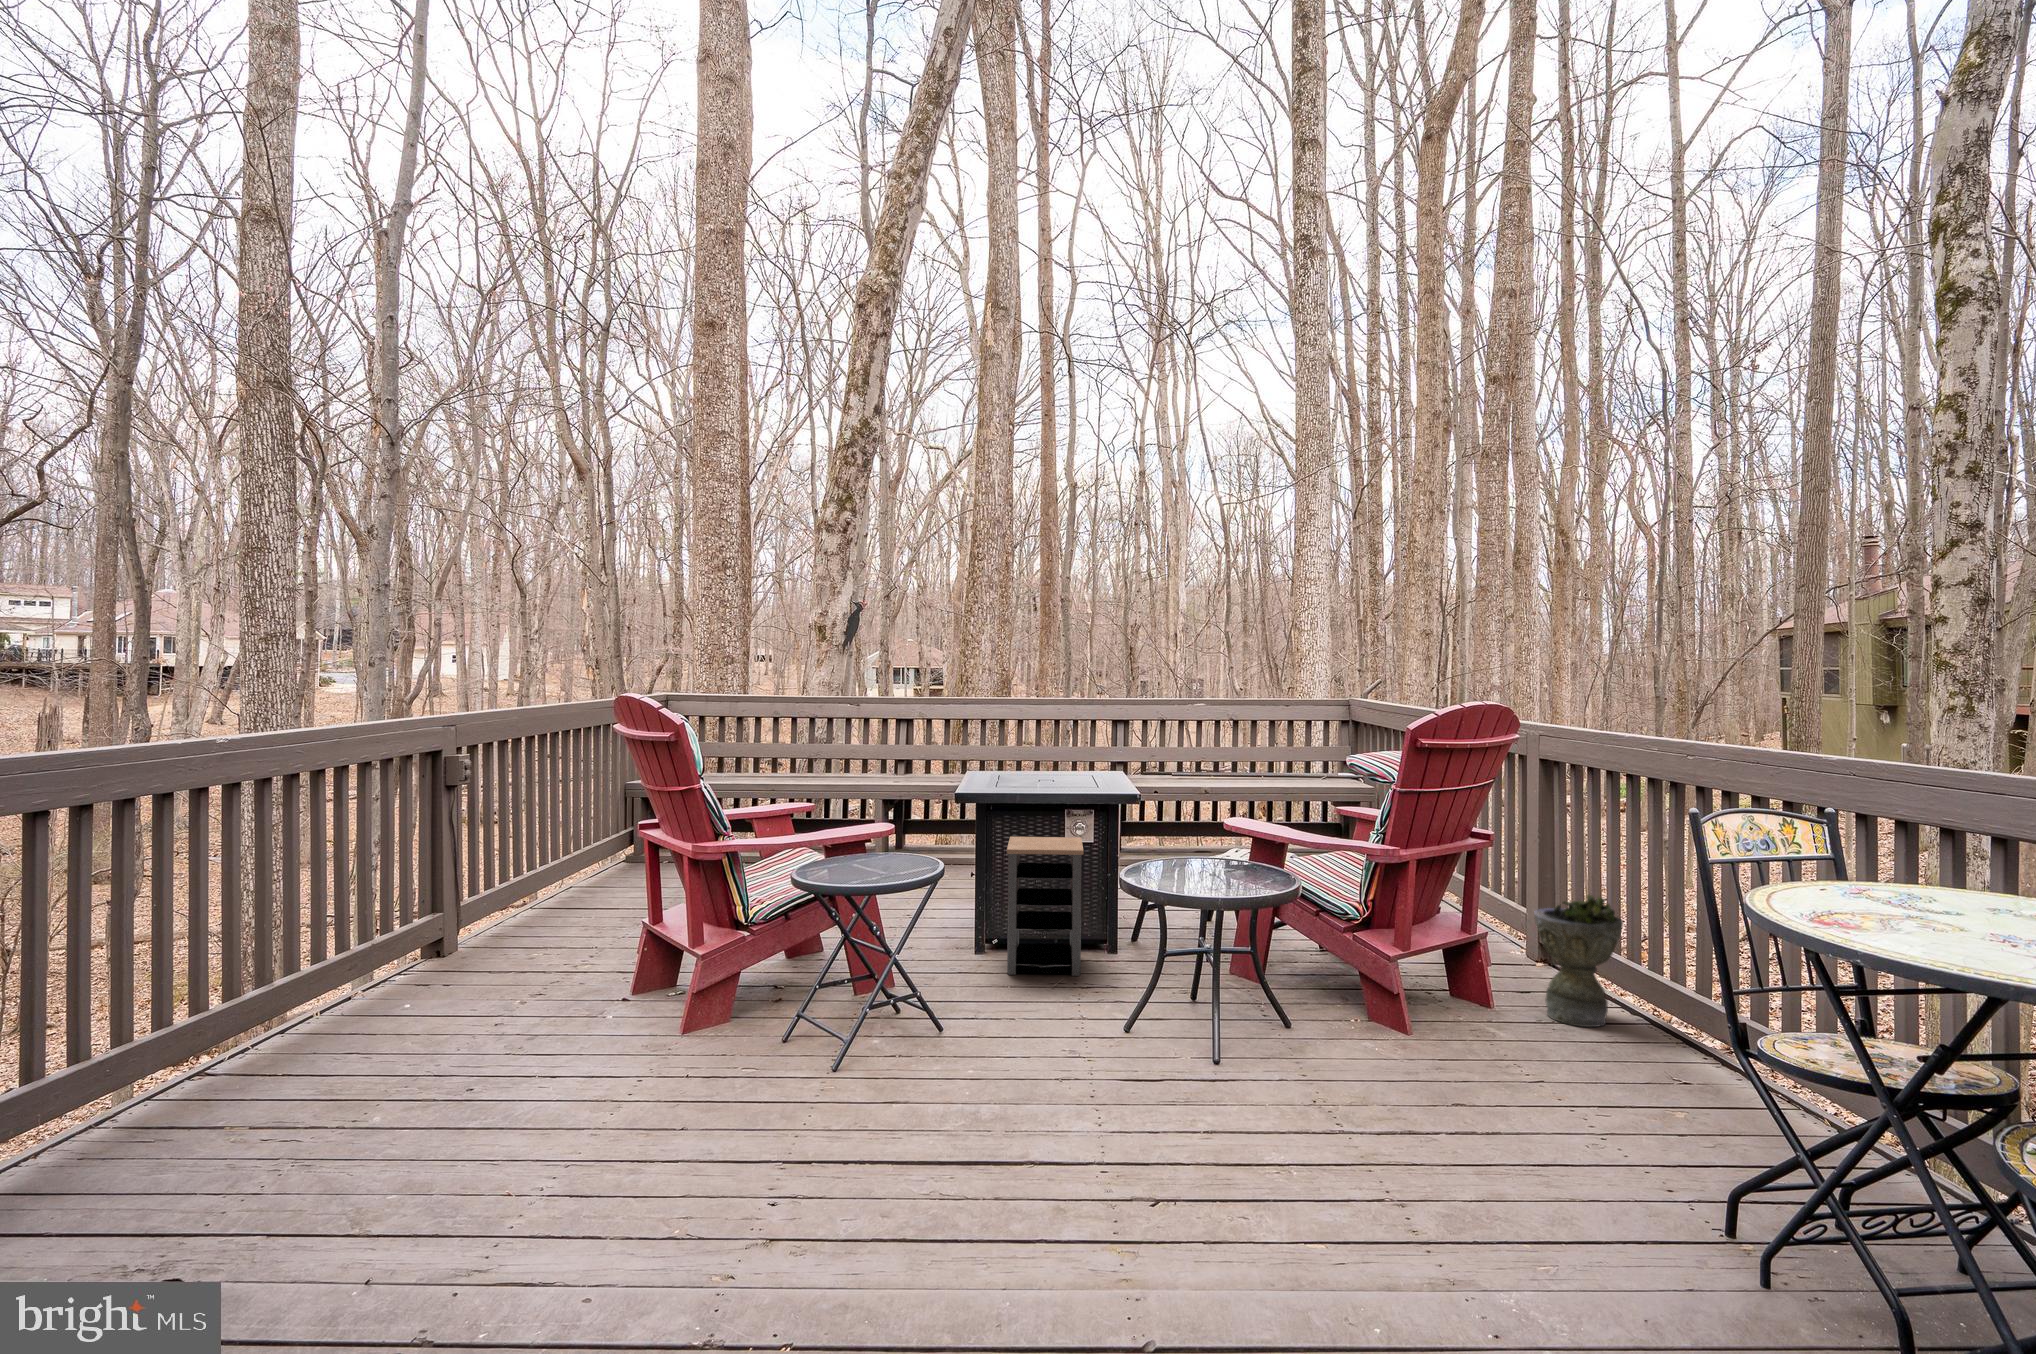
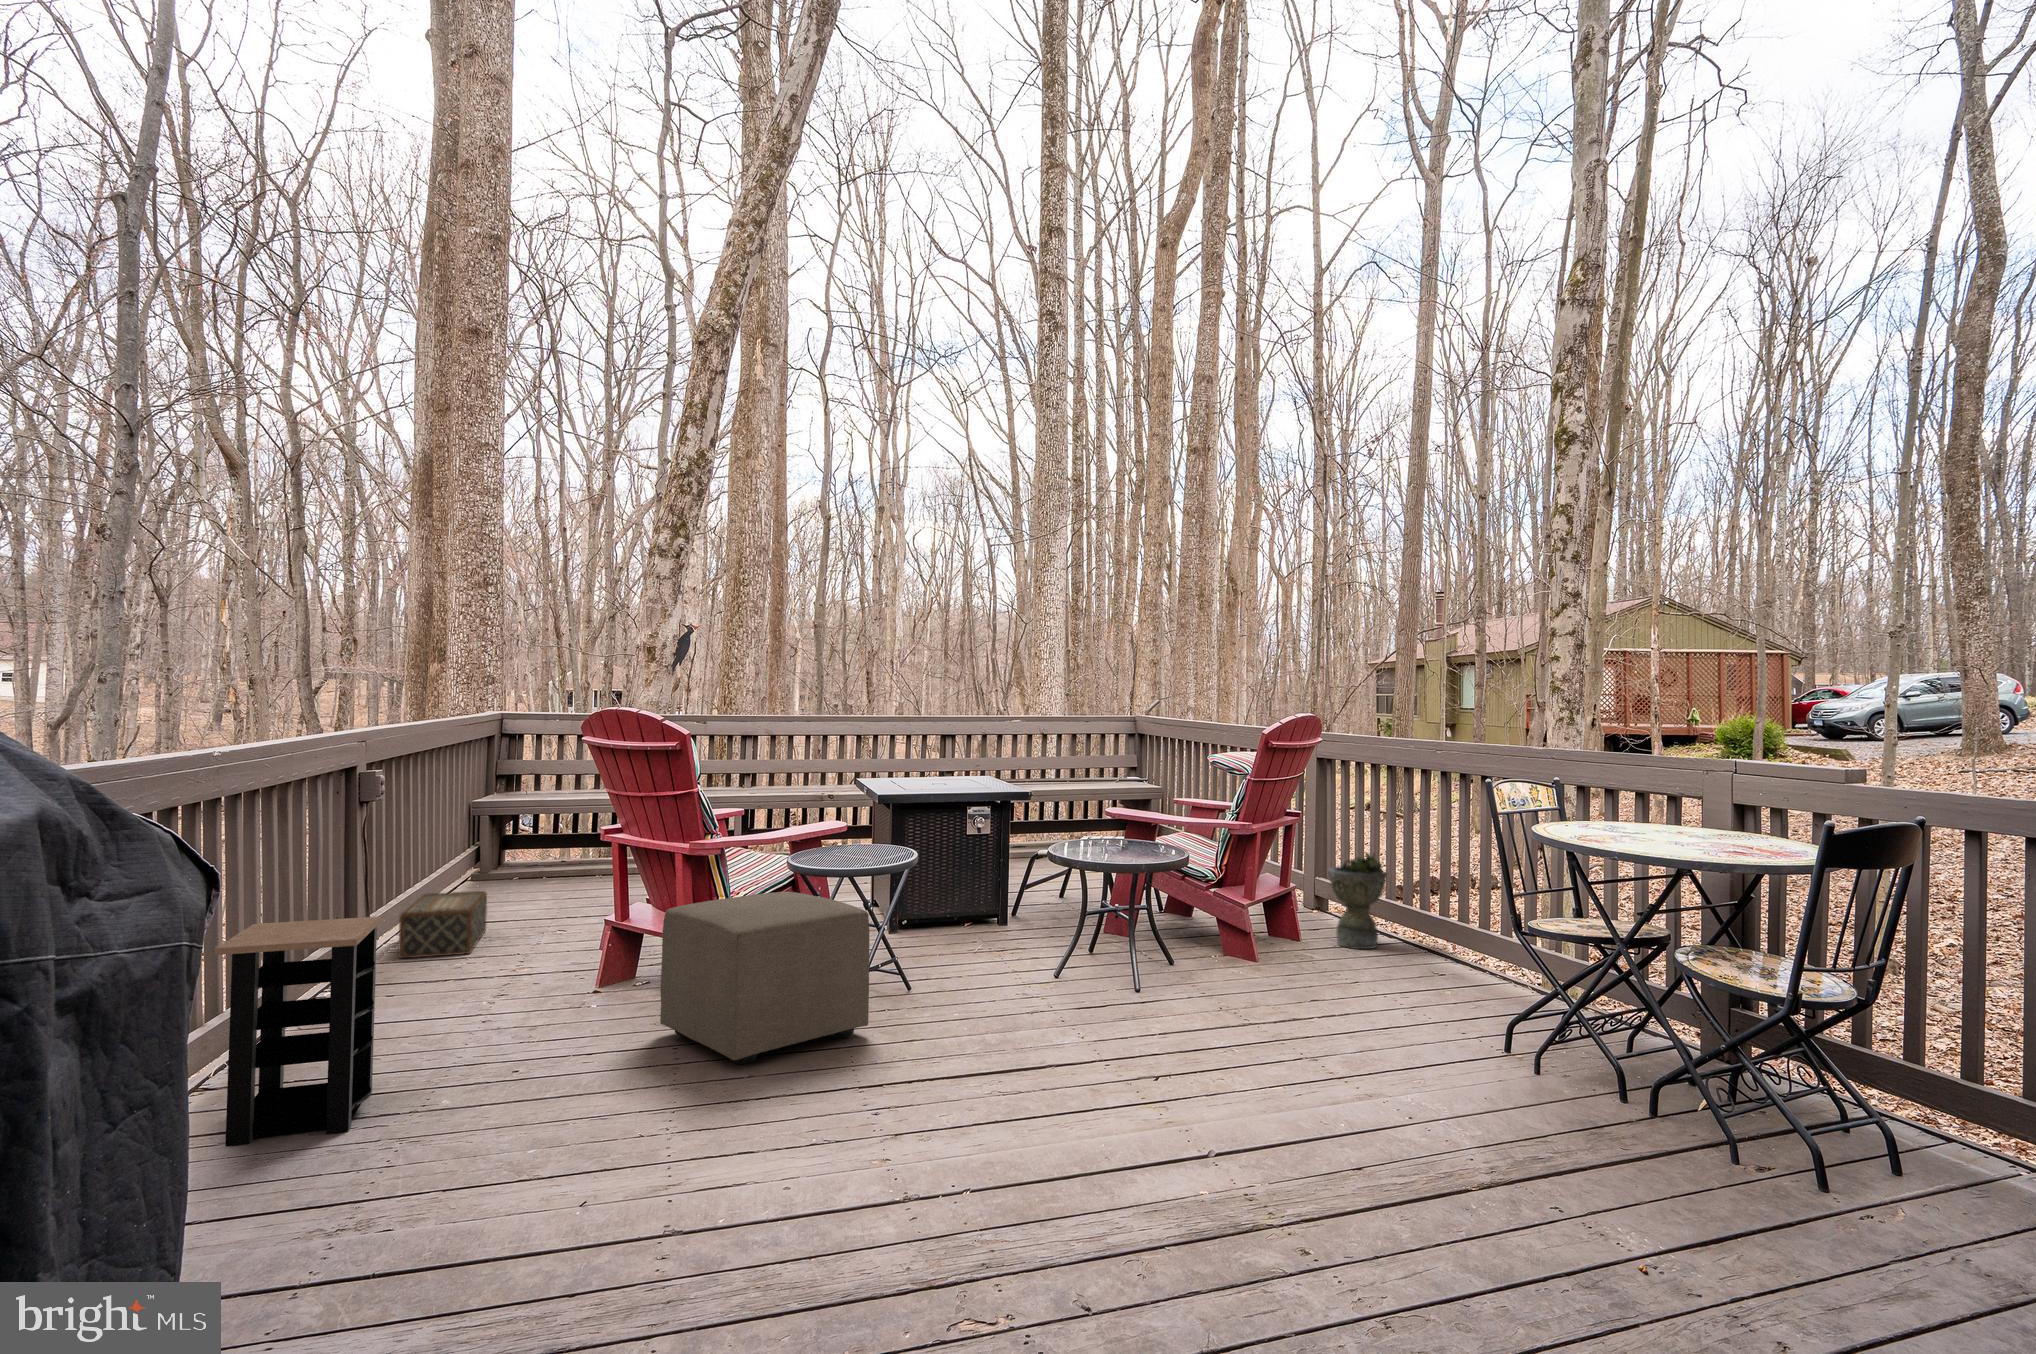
side table: present [1007,837,1084,976] -> present [215,916,381,1147]
woven basket: none [501,872,606,939] -> present [398,891,487,958]
ottoman: none [626,911,840,1125] -> present [660,892,869,1064]

